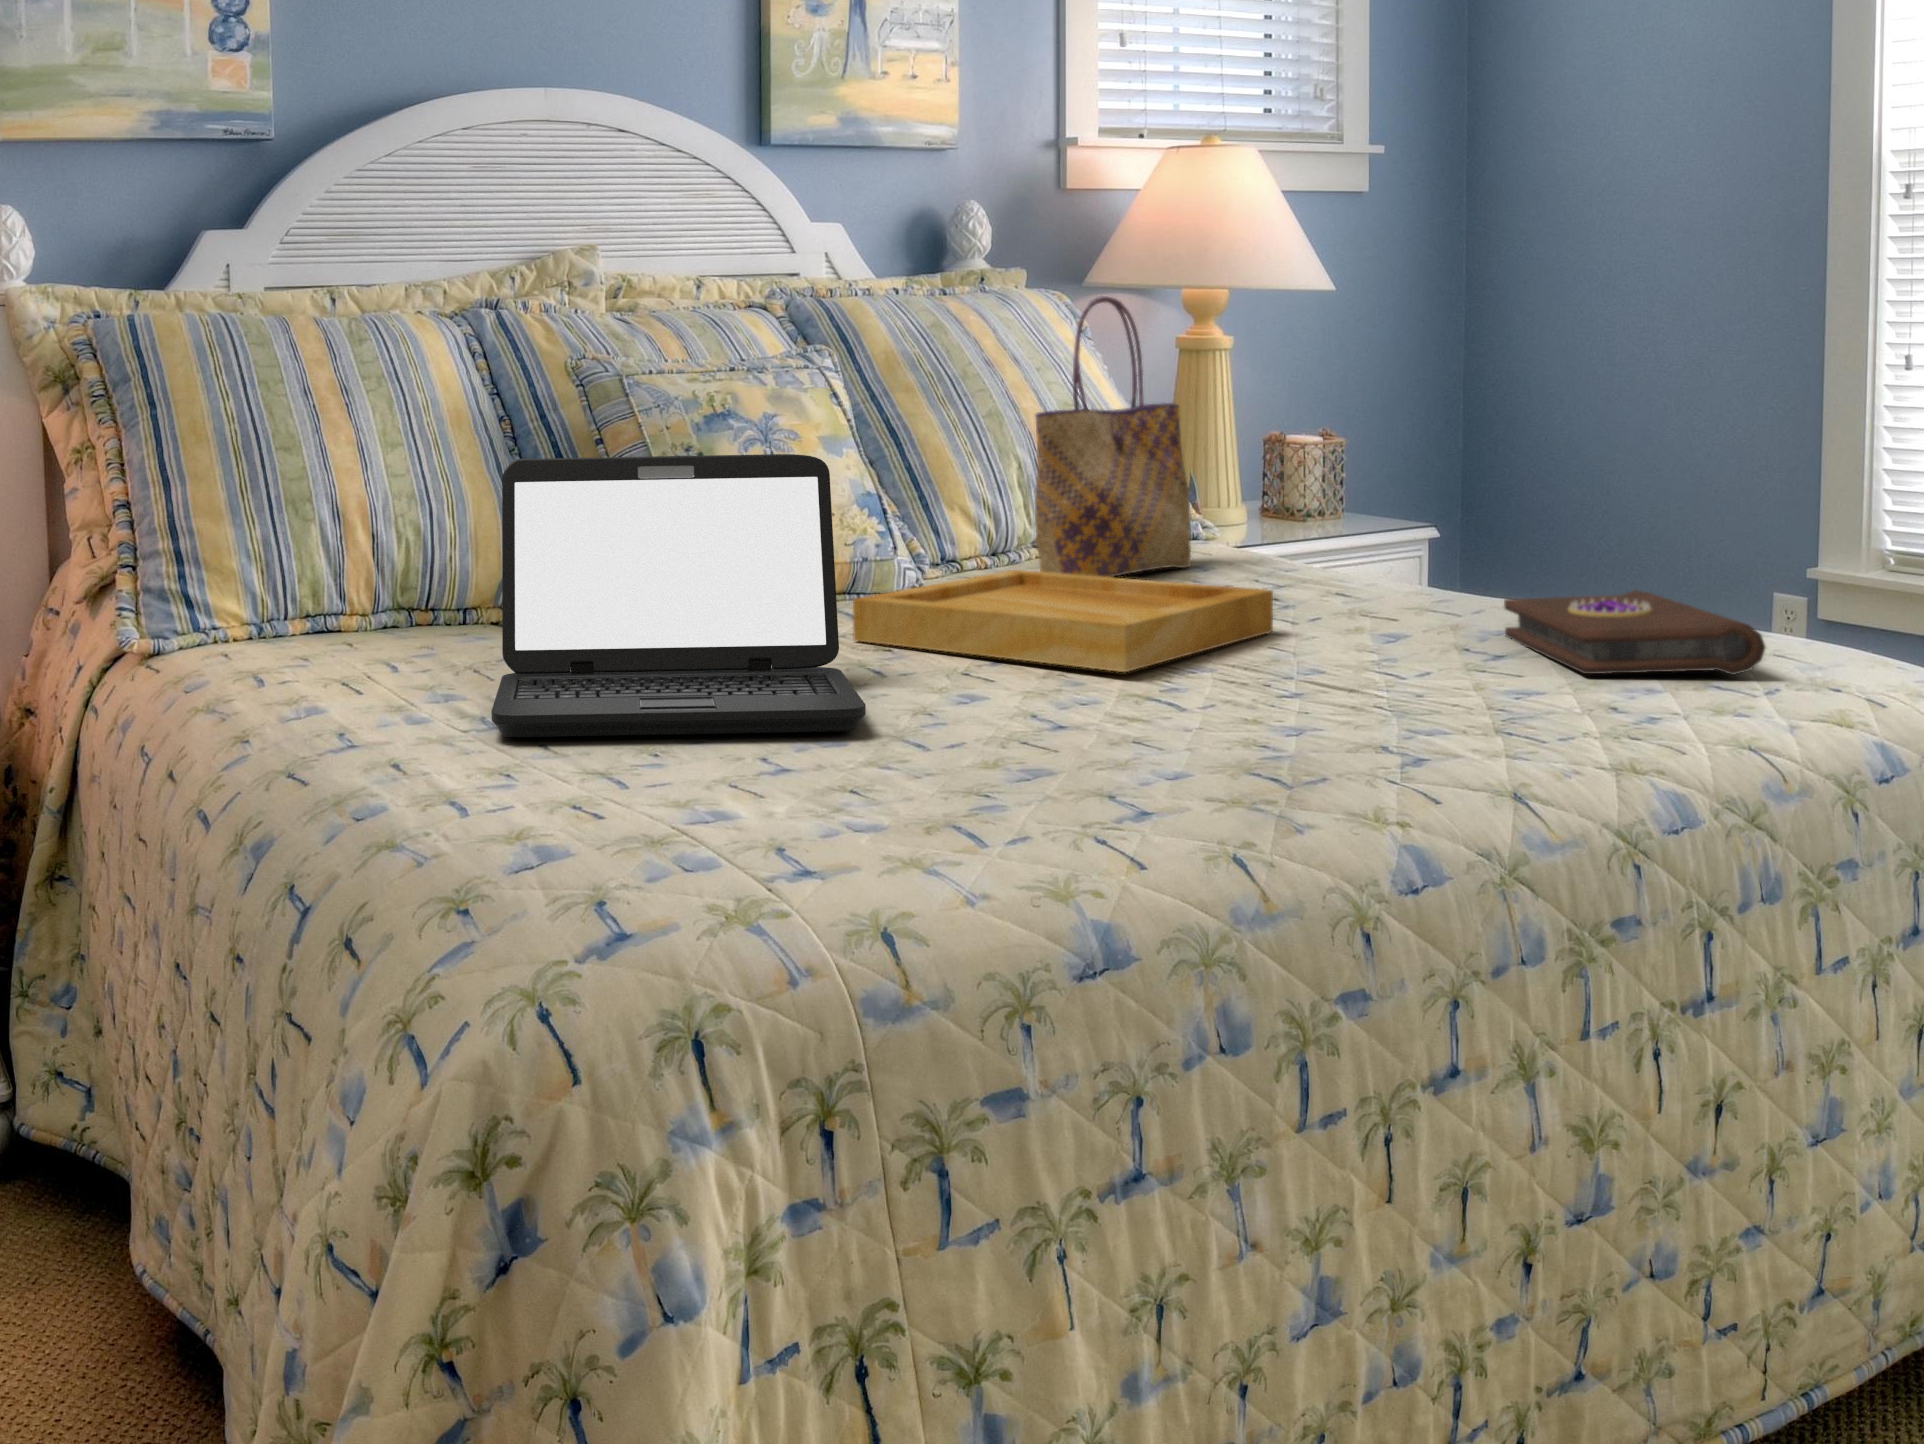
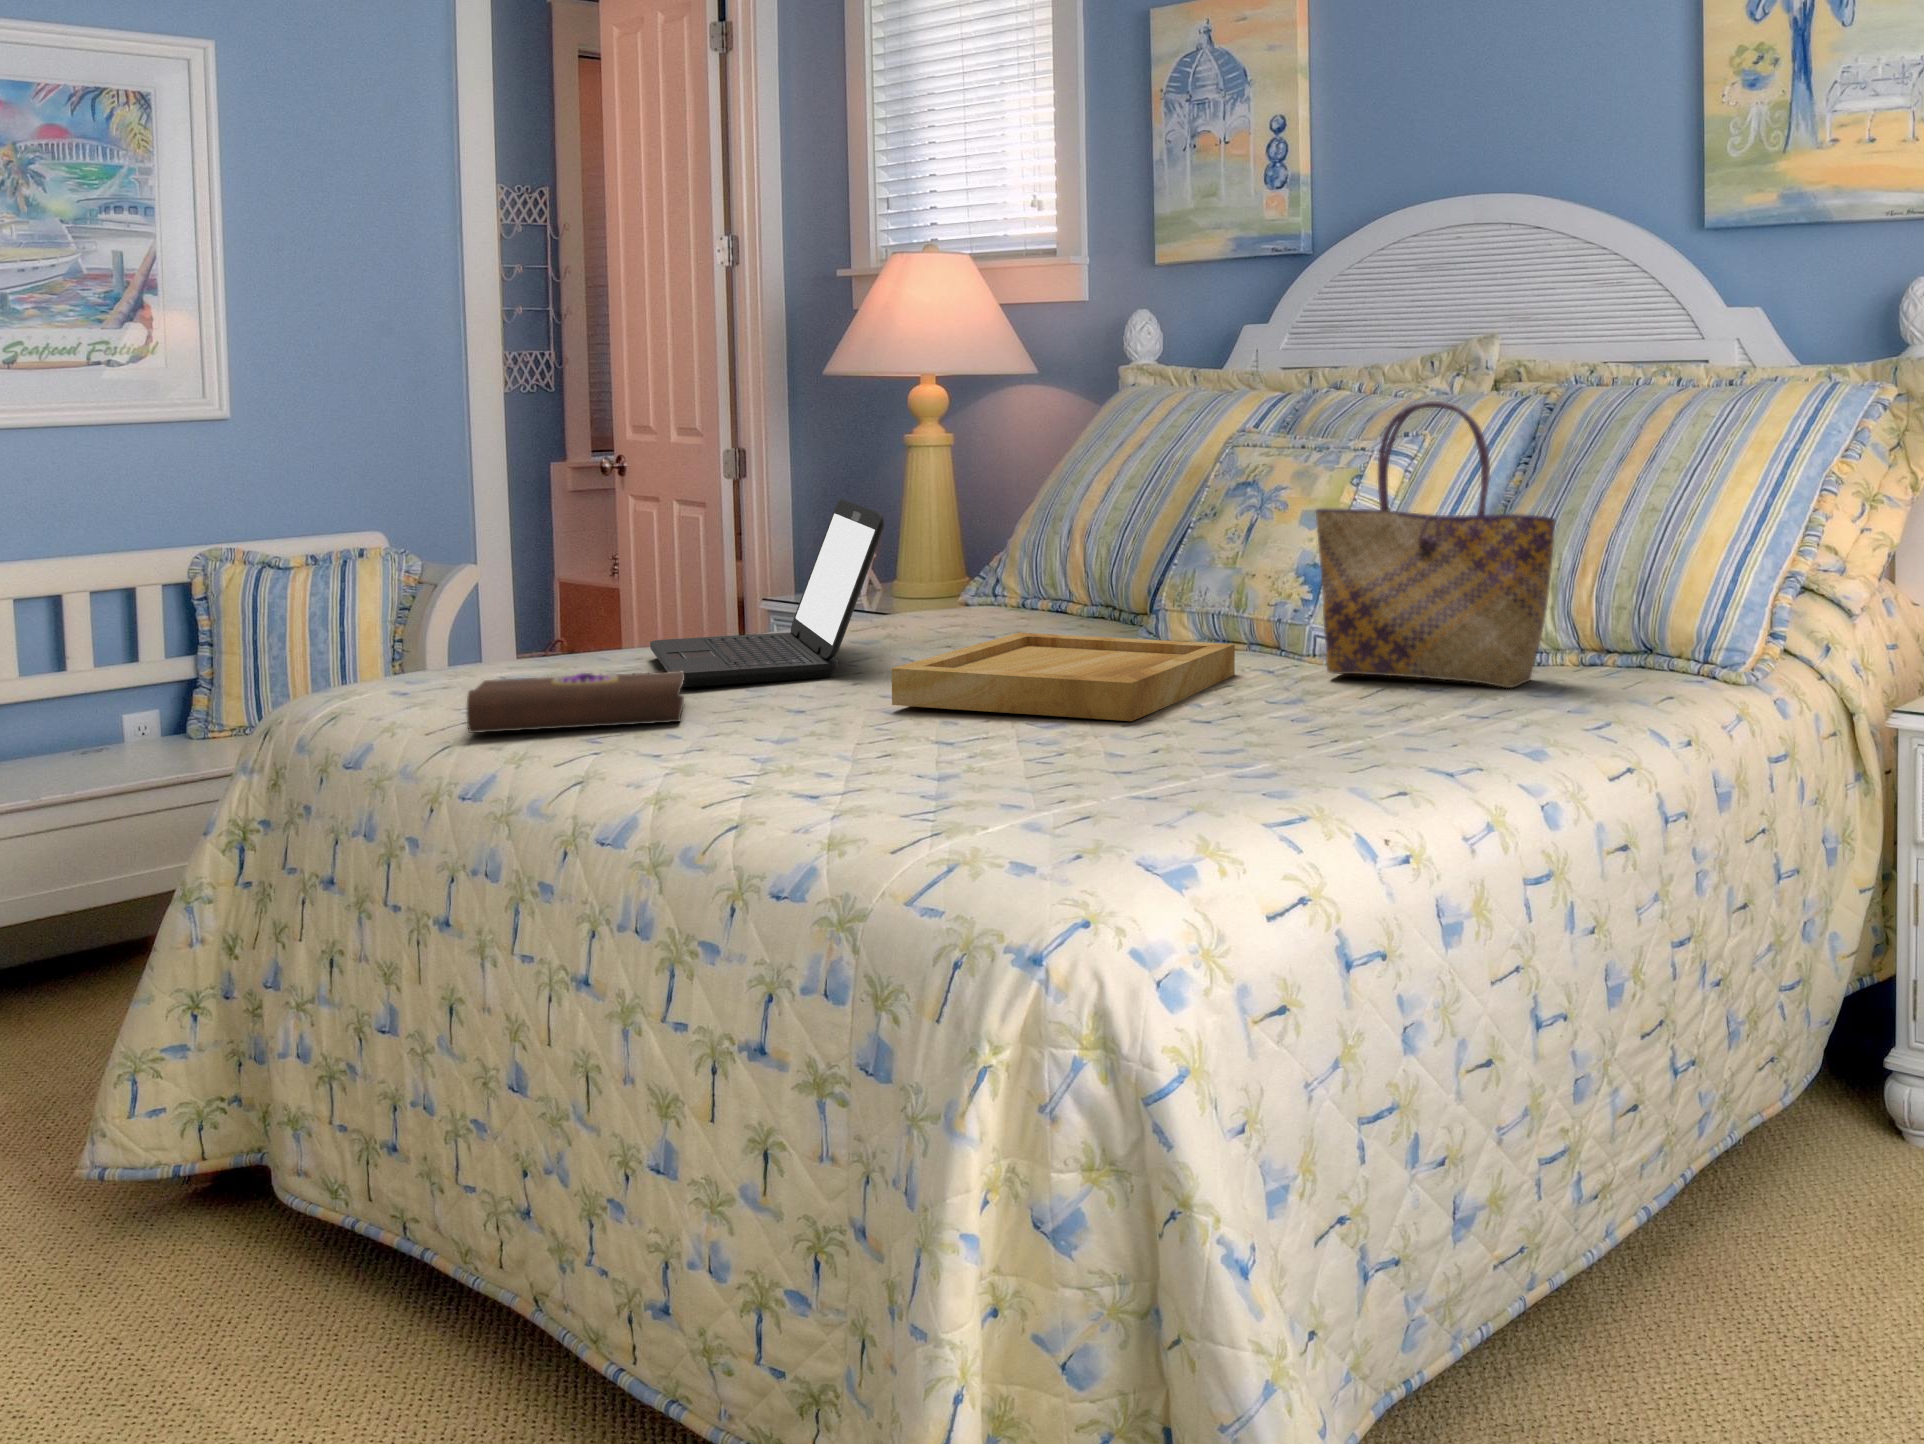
book: present [1504,590,1765,675] -> present [466,672,684,733]

